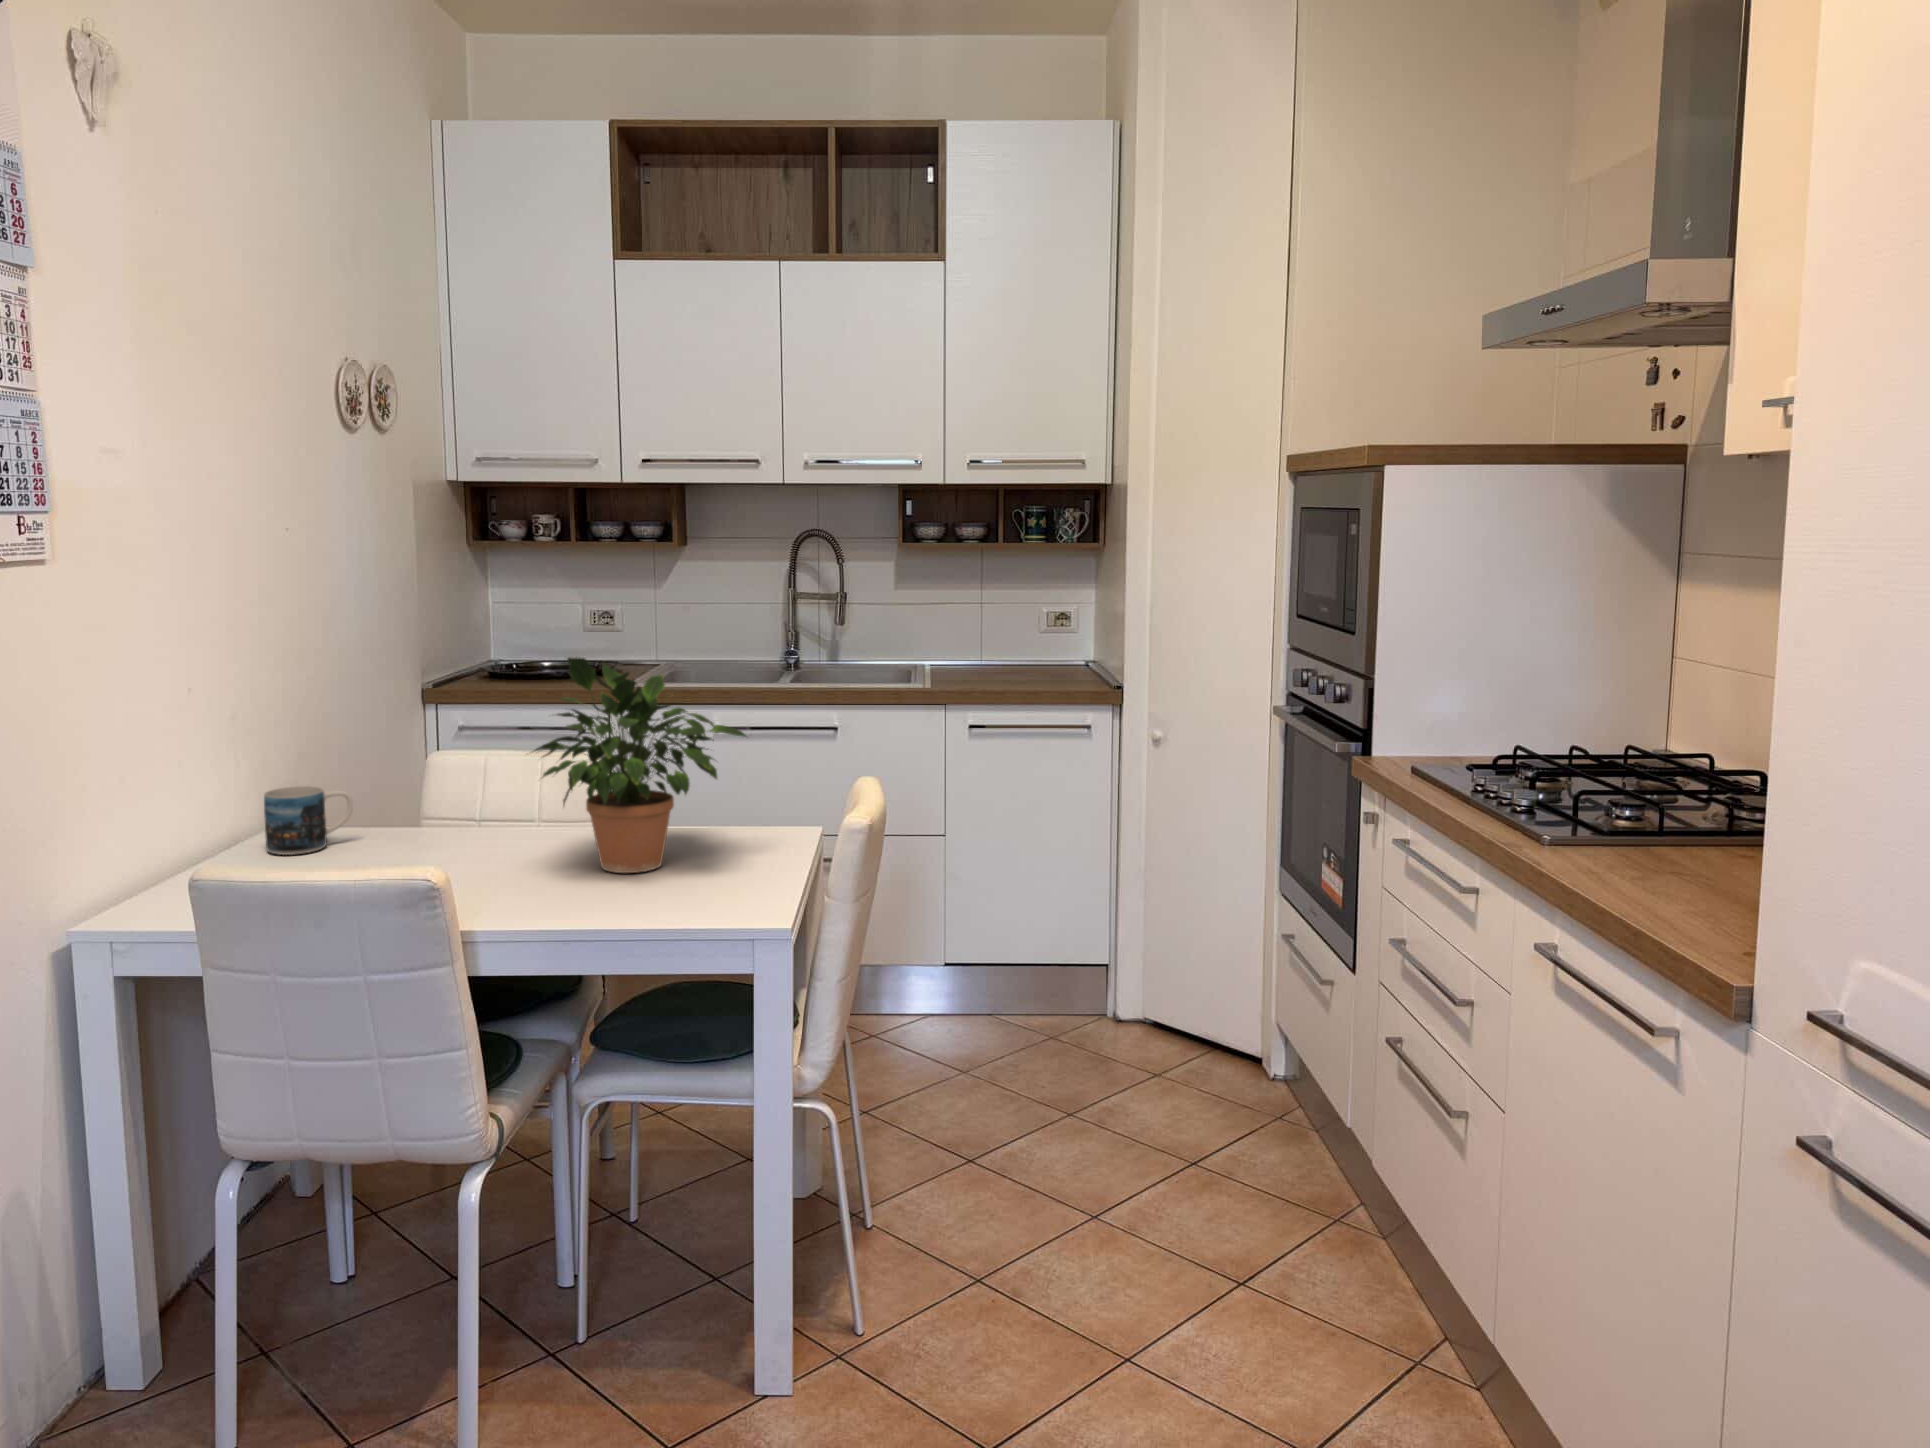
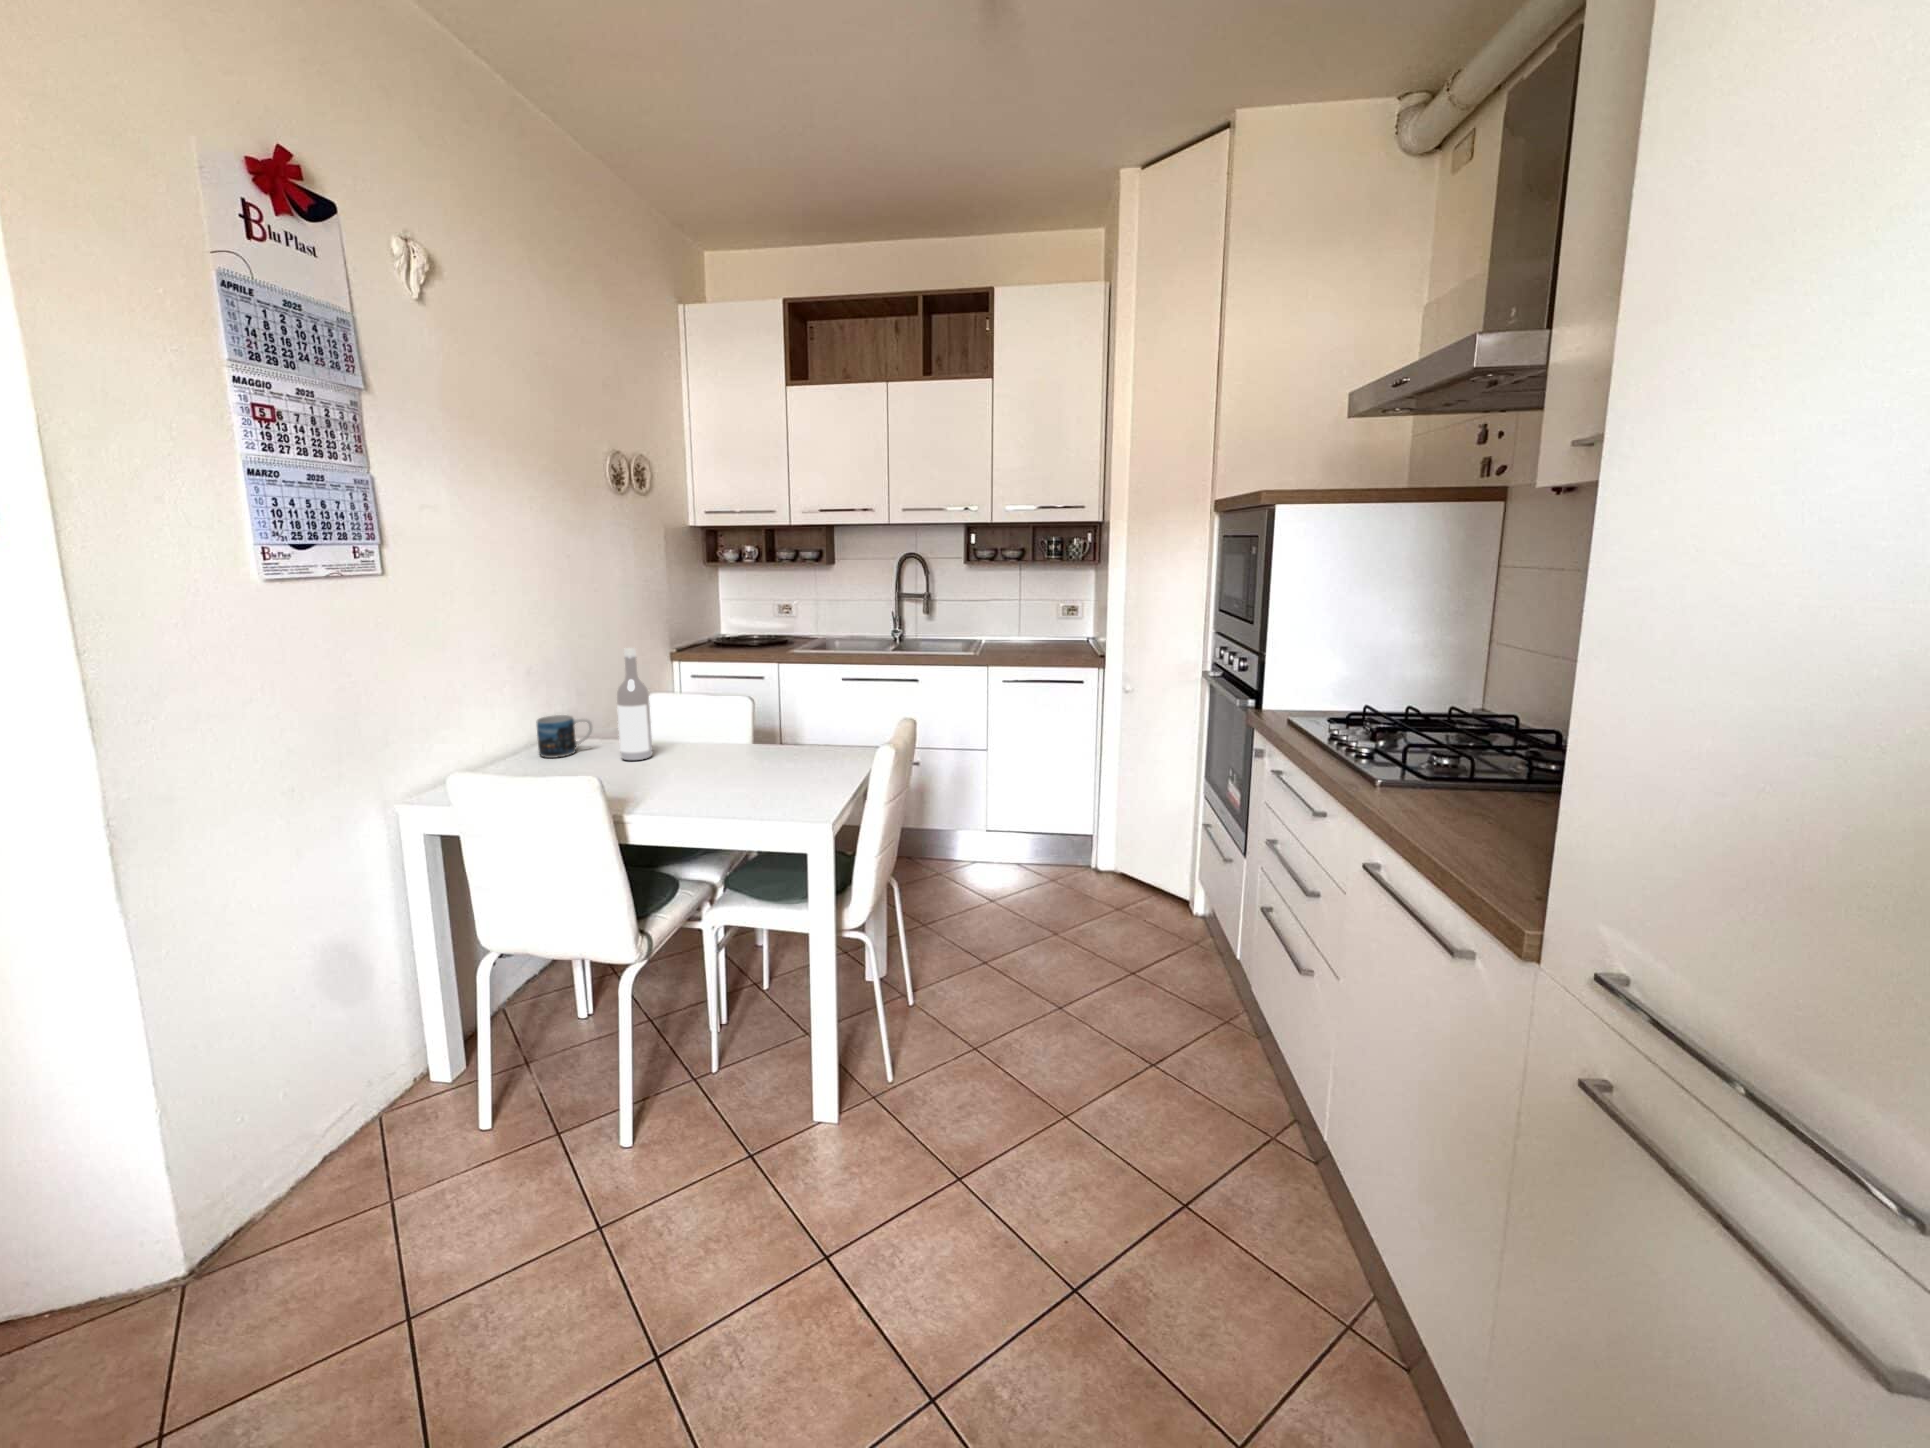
potted plant: present [532,657,746,873] -> none [676,637,830,777]
wine bottle: none [405,676,459,855] -> present [617,648,652,761]

